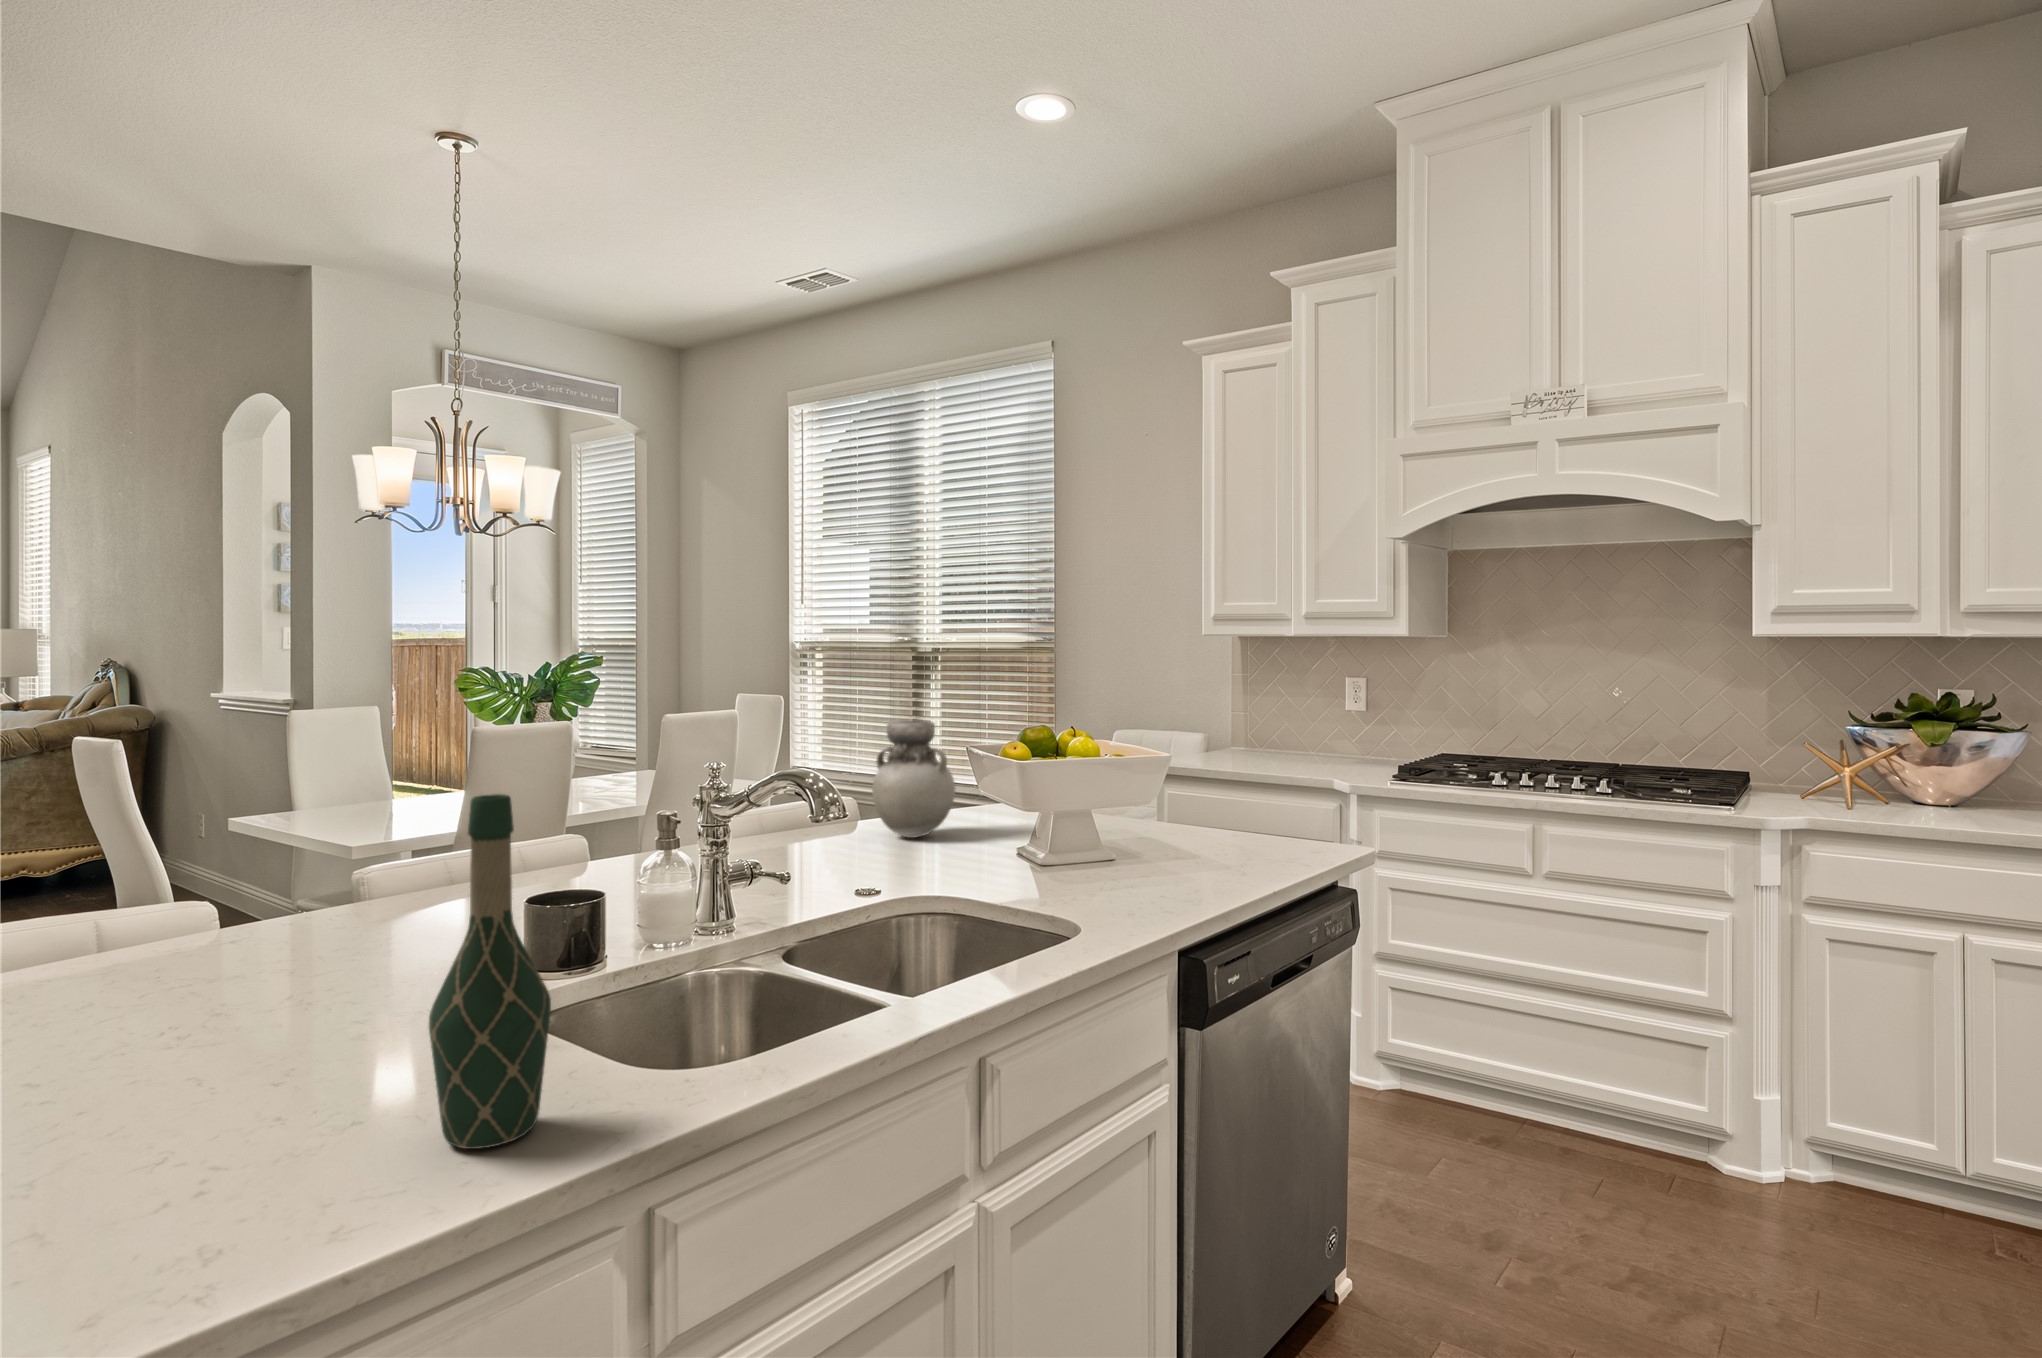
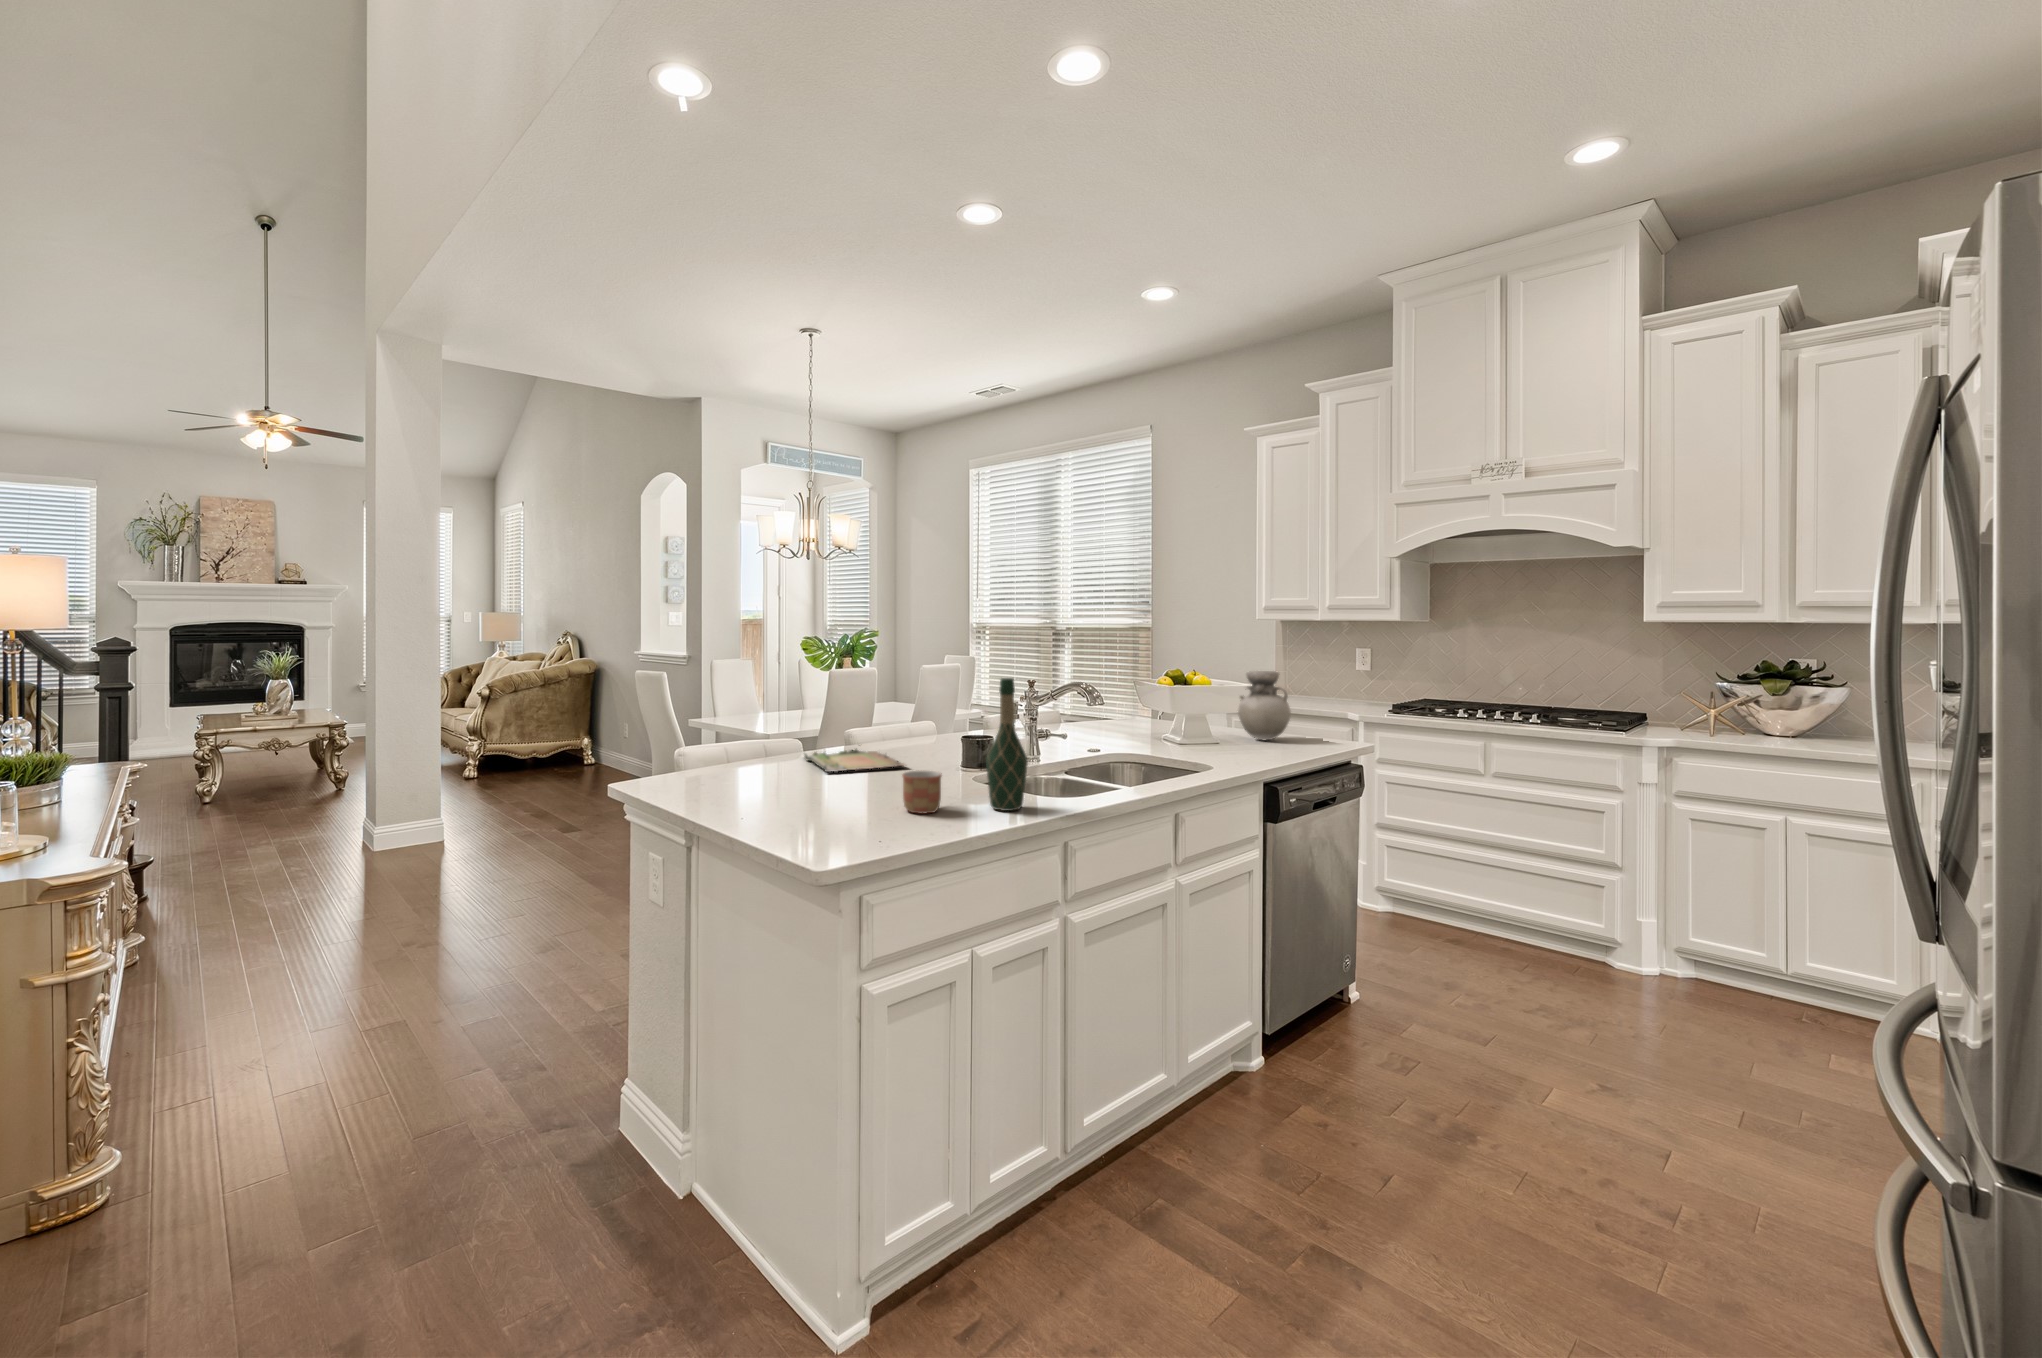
vase: present [872,720,955,838] -> present [1238,671,1291,740]
tray: none [154,907,400,1010] -> present [804,749,905,772]
mug: none [155,1049,315,1187] -> present [902,770,942,814]

